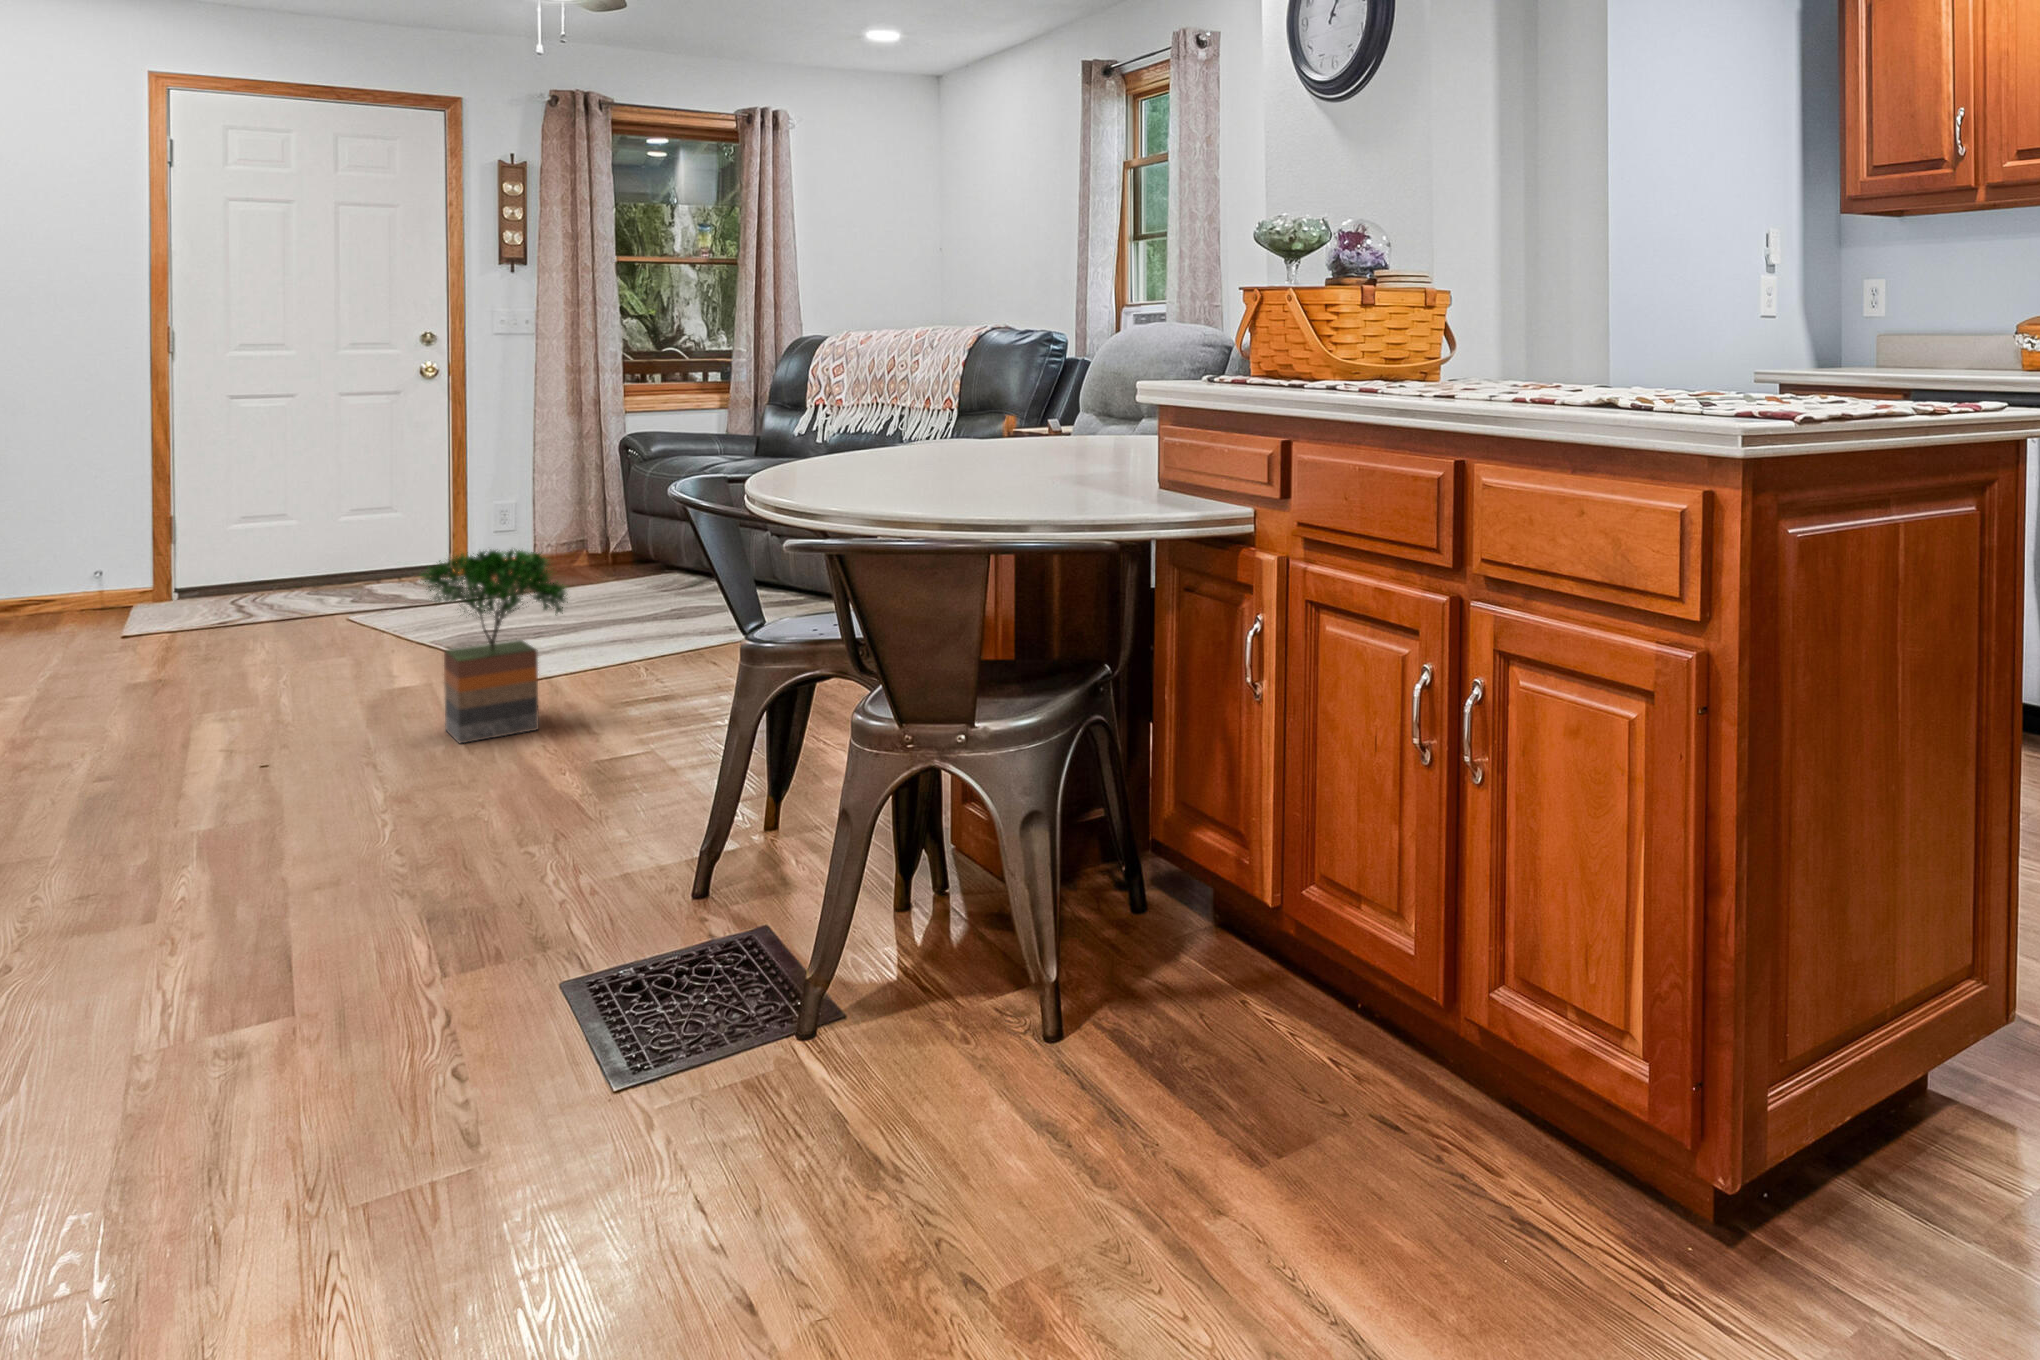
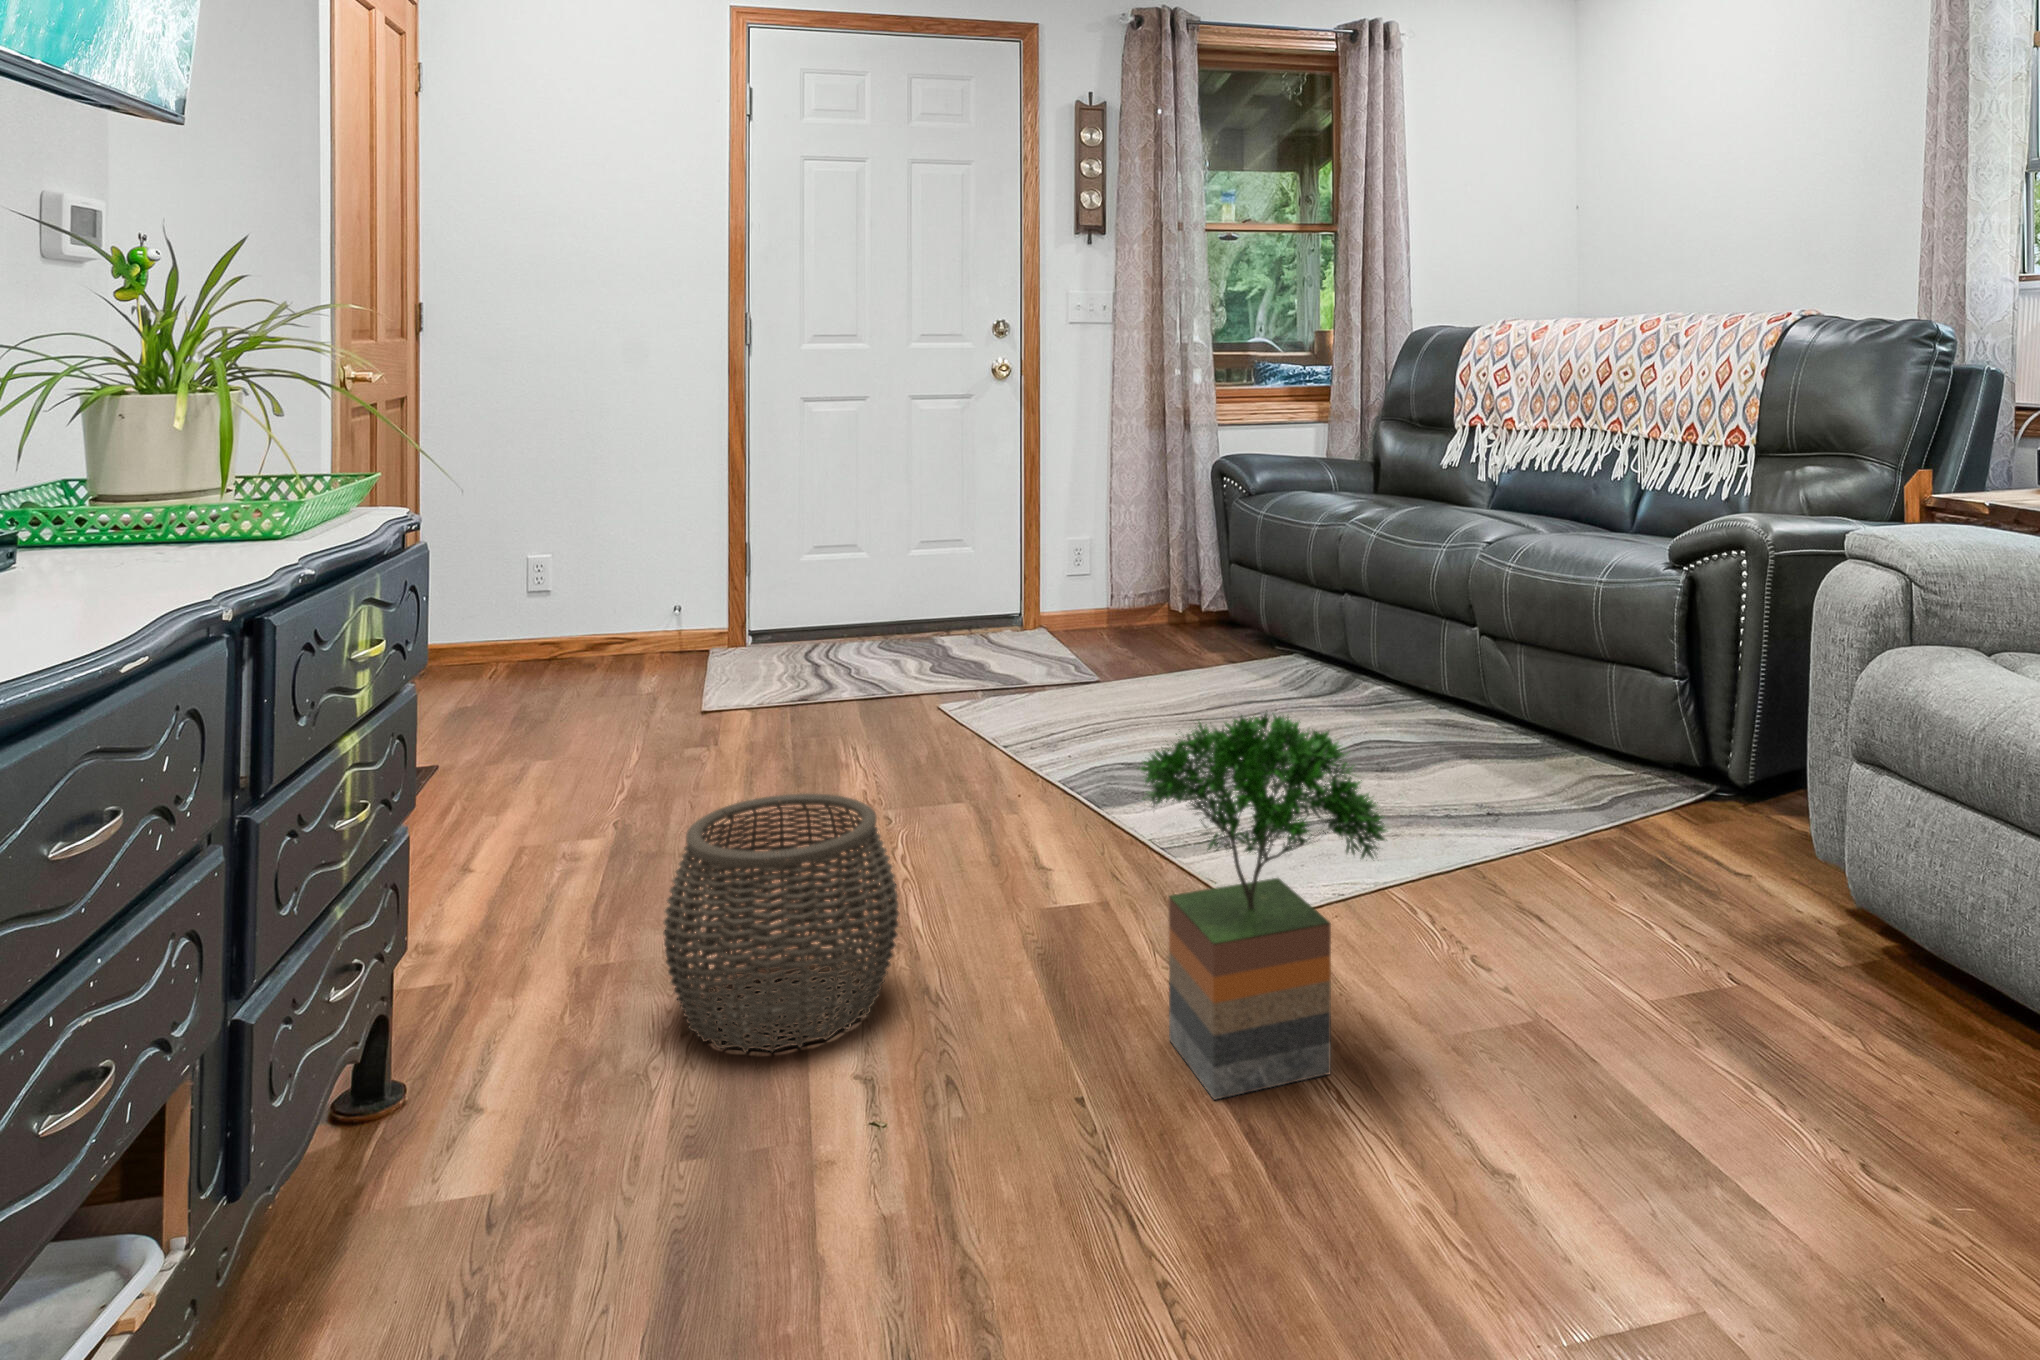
woven basket: none [84,623,265,762] -> present [663,793,899,1052]

